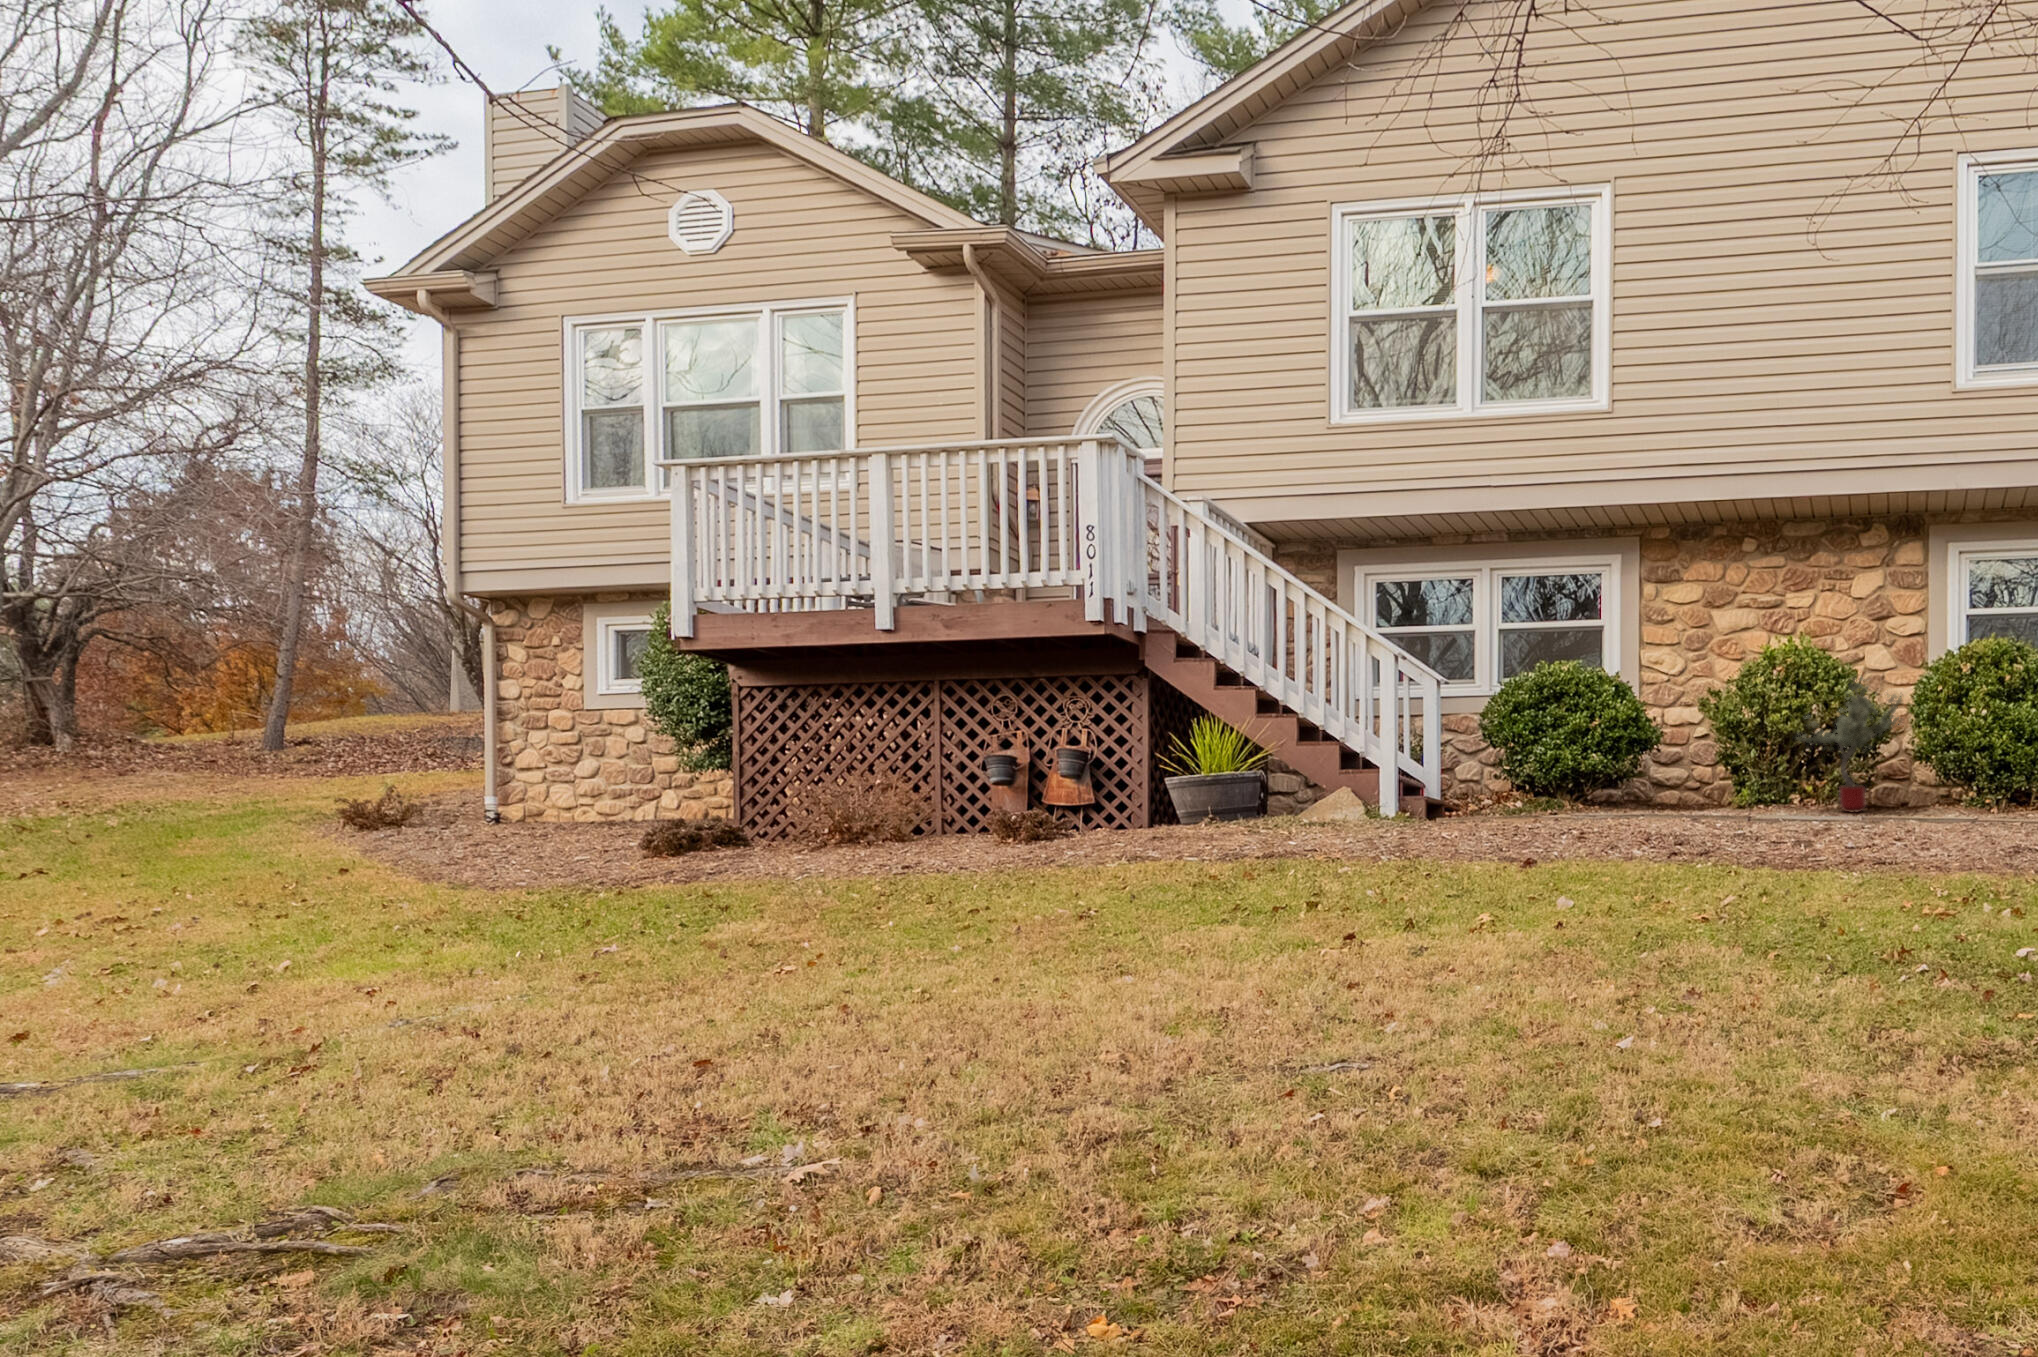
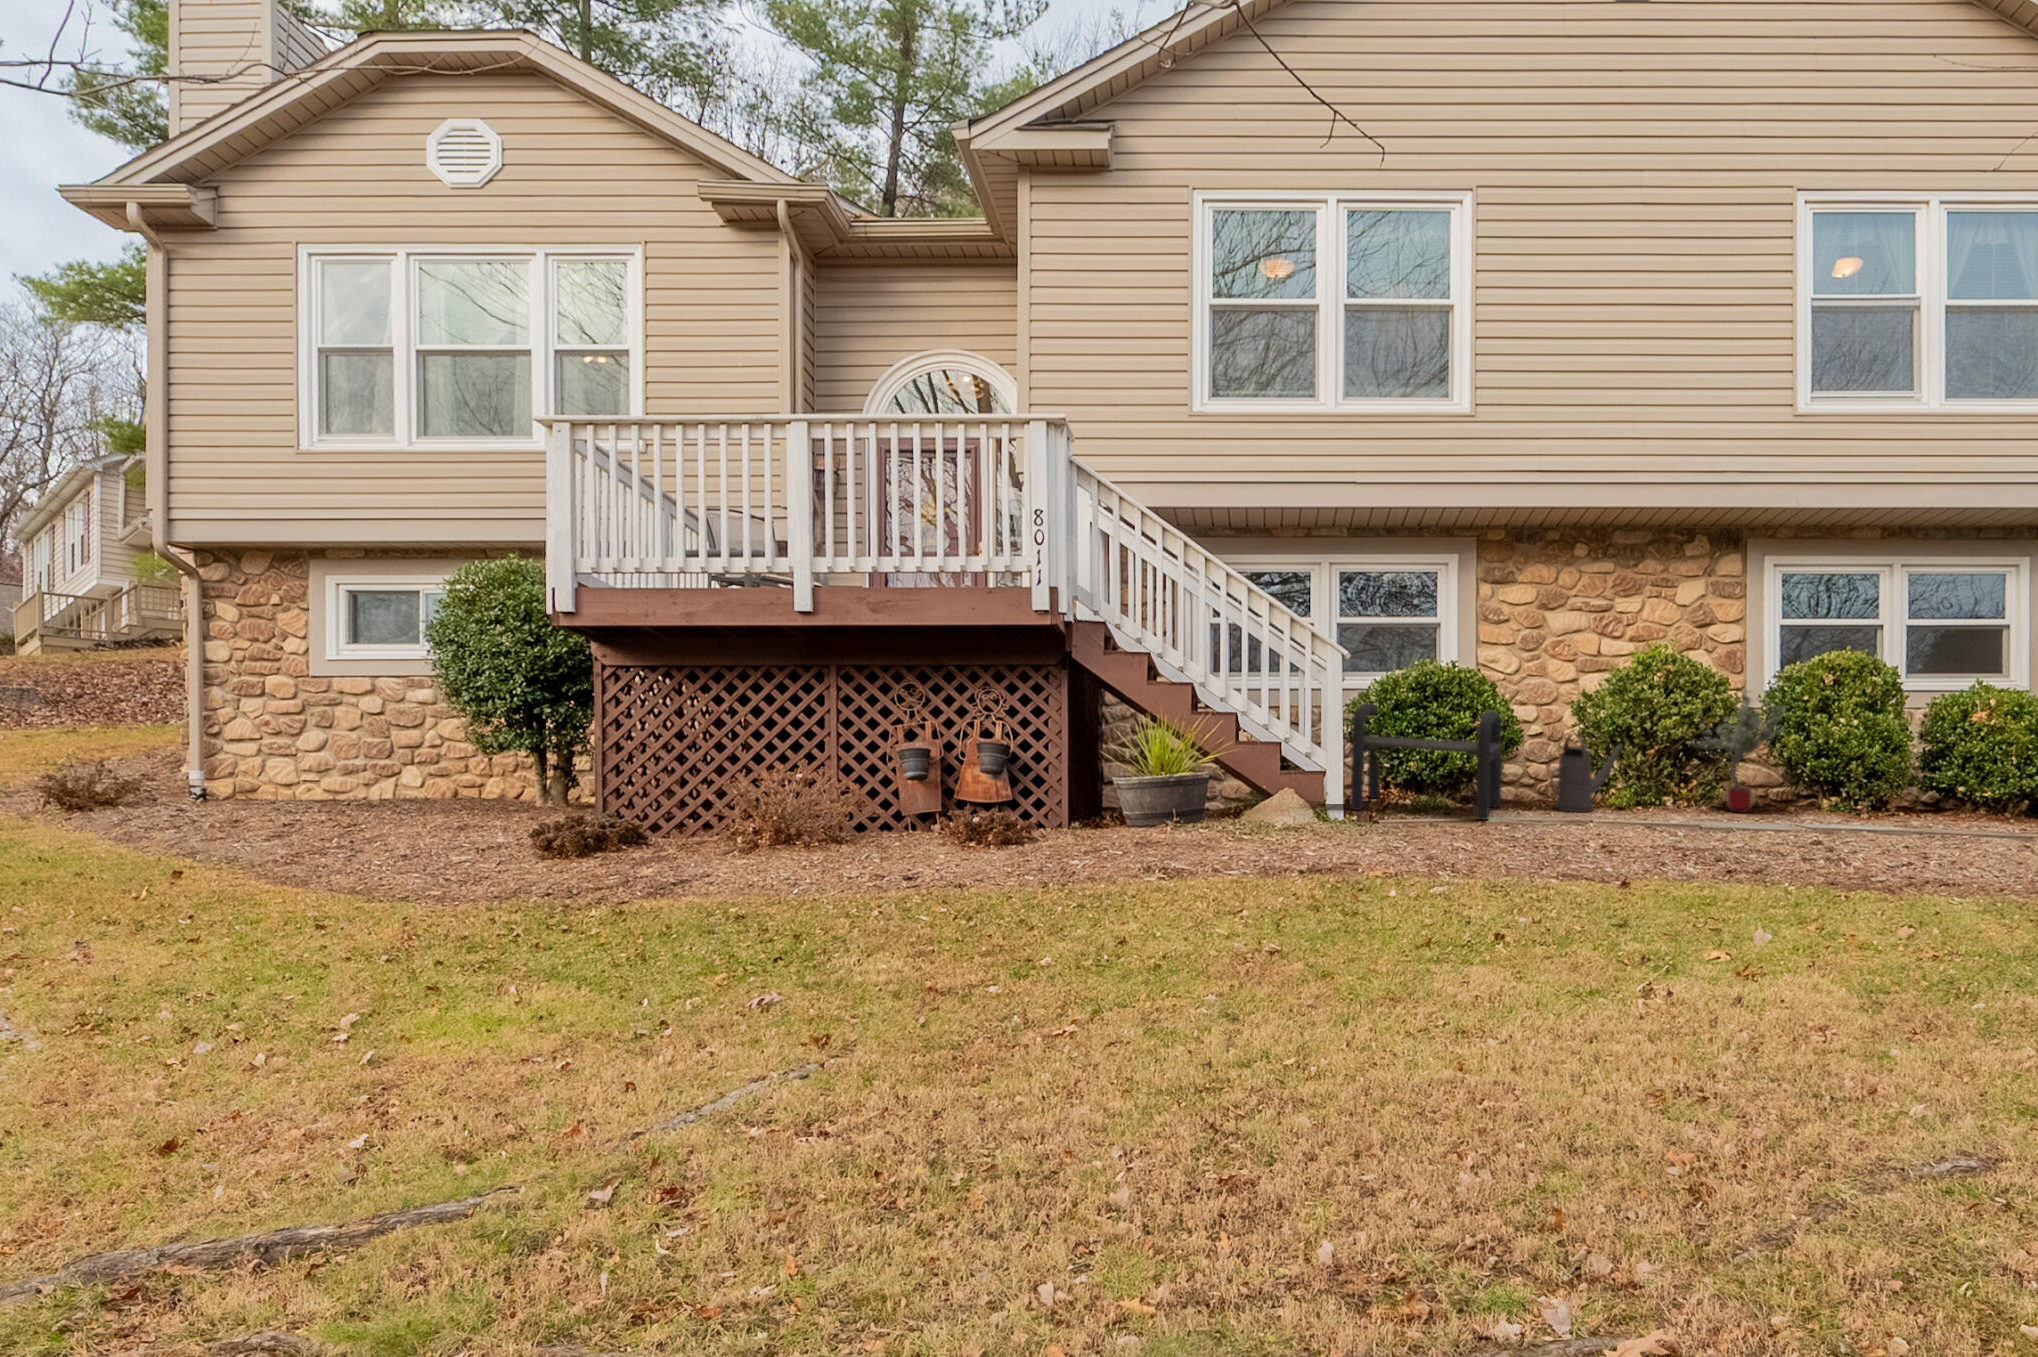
bench: none [1424,702,1591,821] -> present [1351,703,1501,820]
watering can: none [1637,729,1729,813] -> present [1550,734,1623,812]

